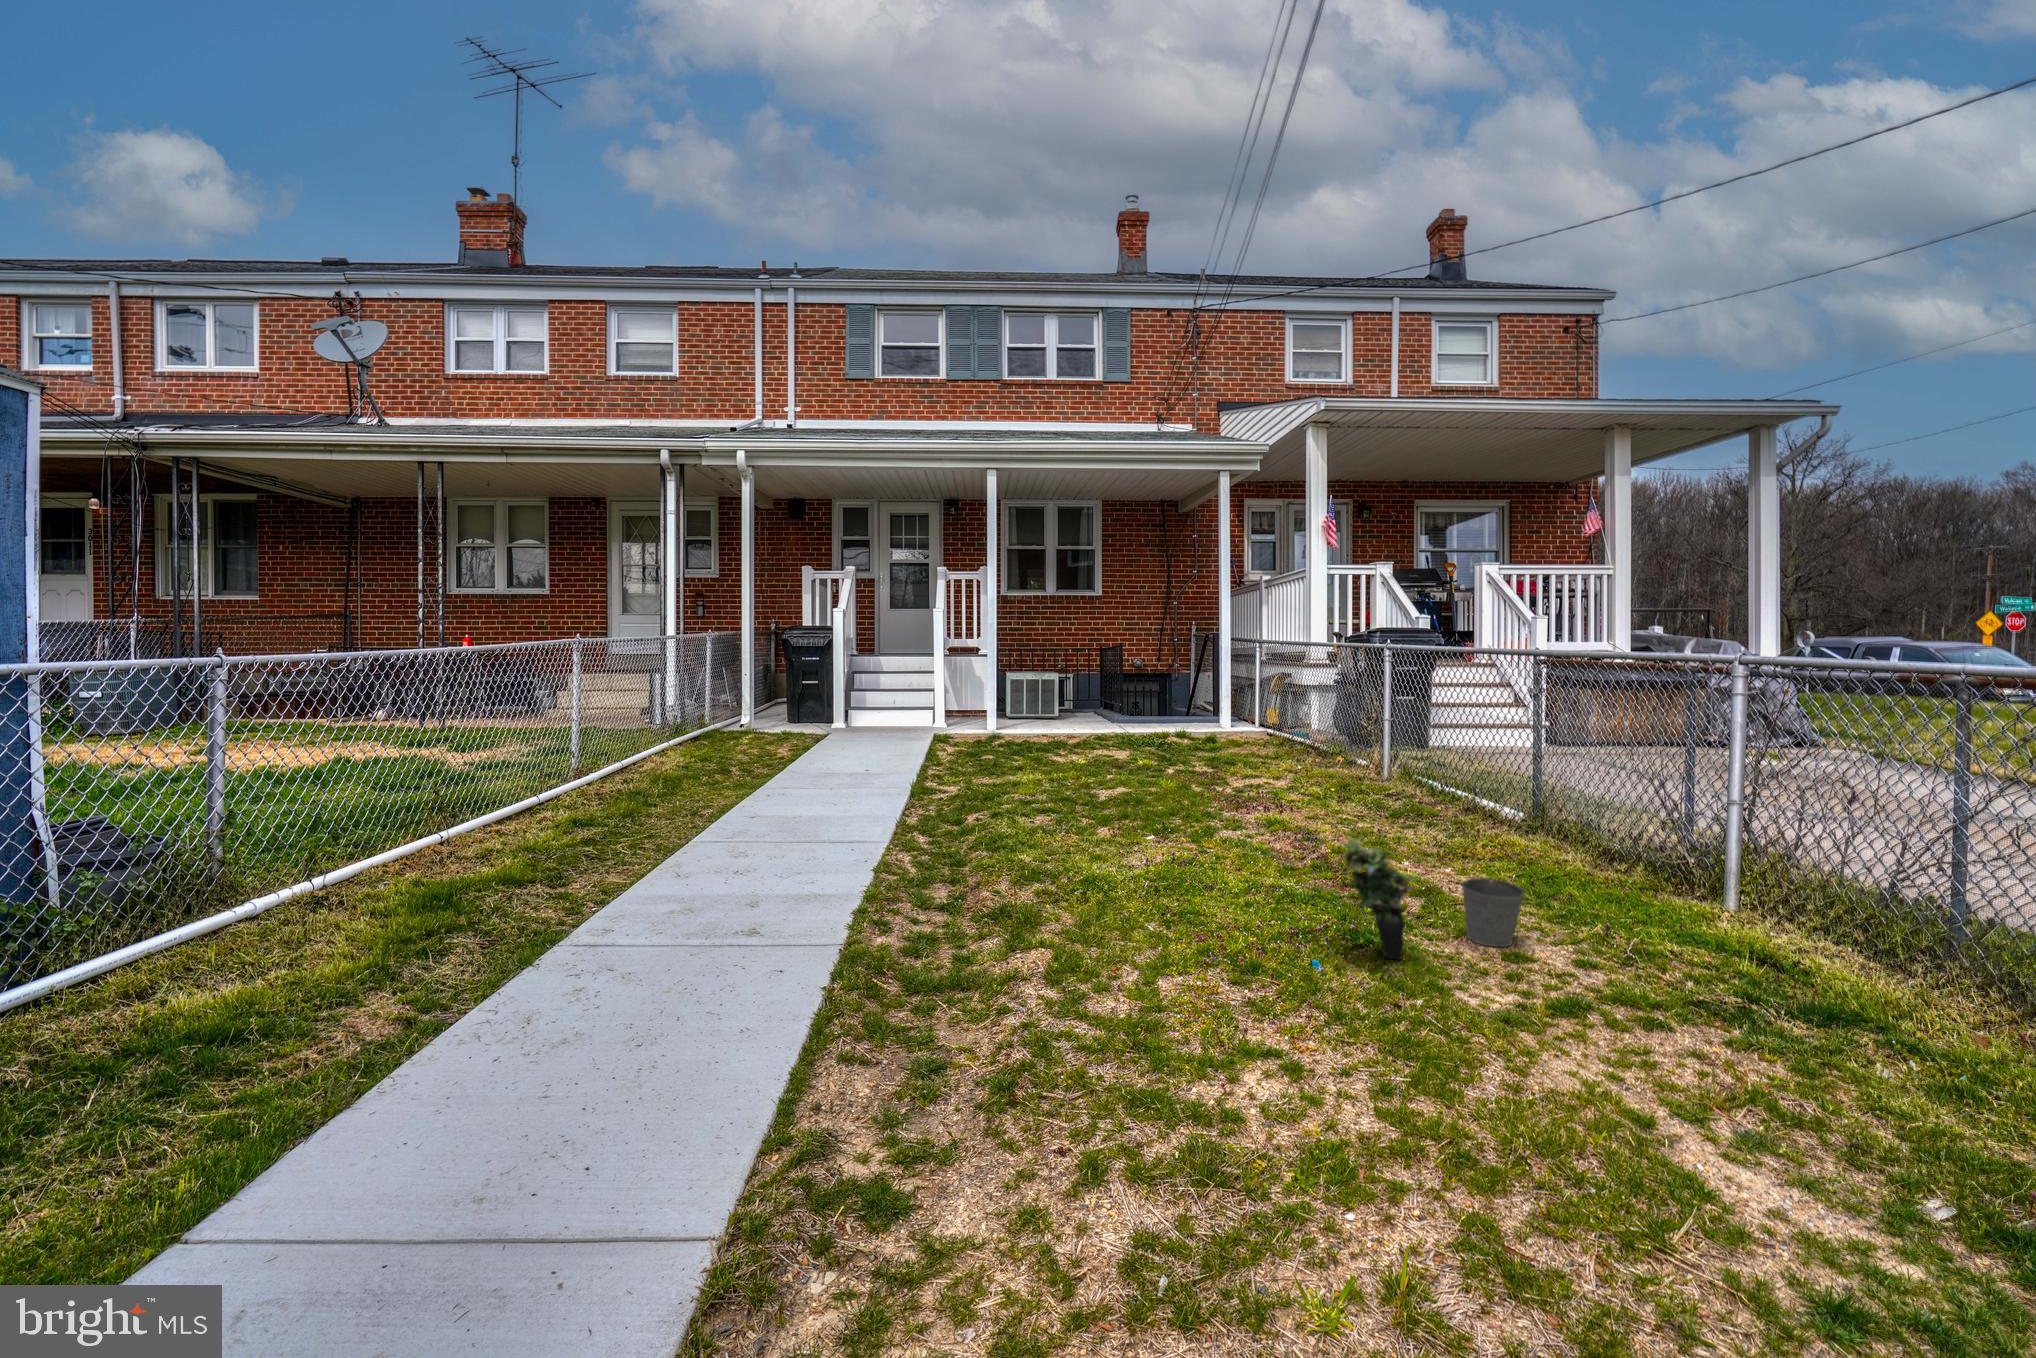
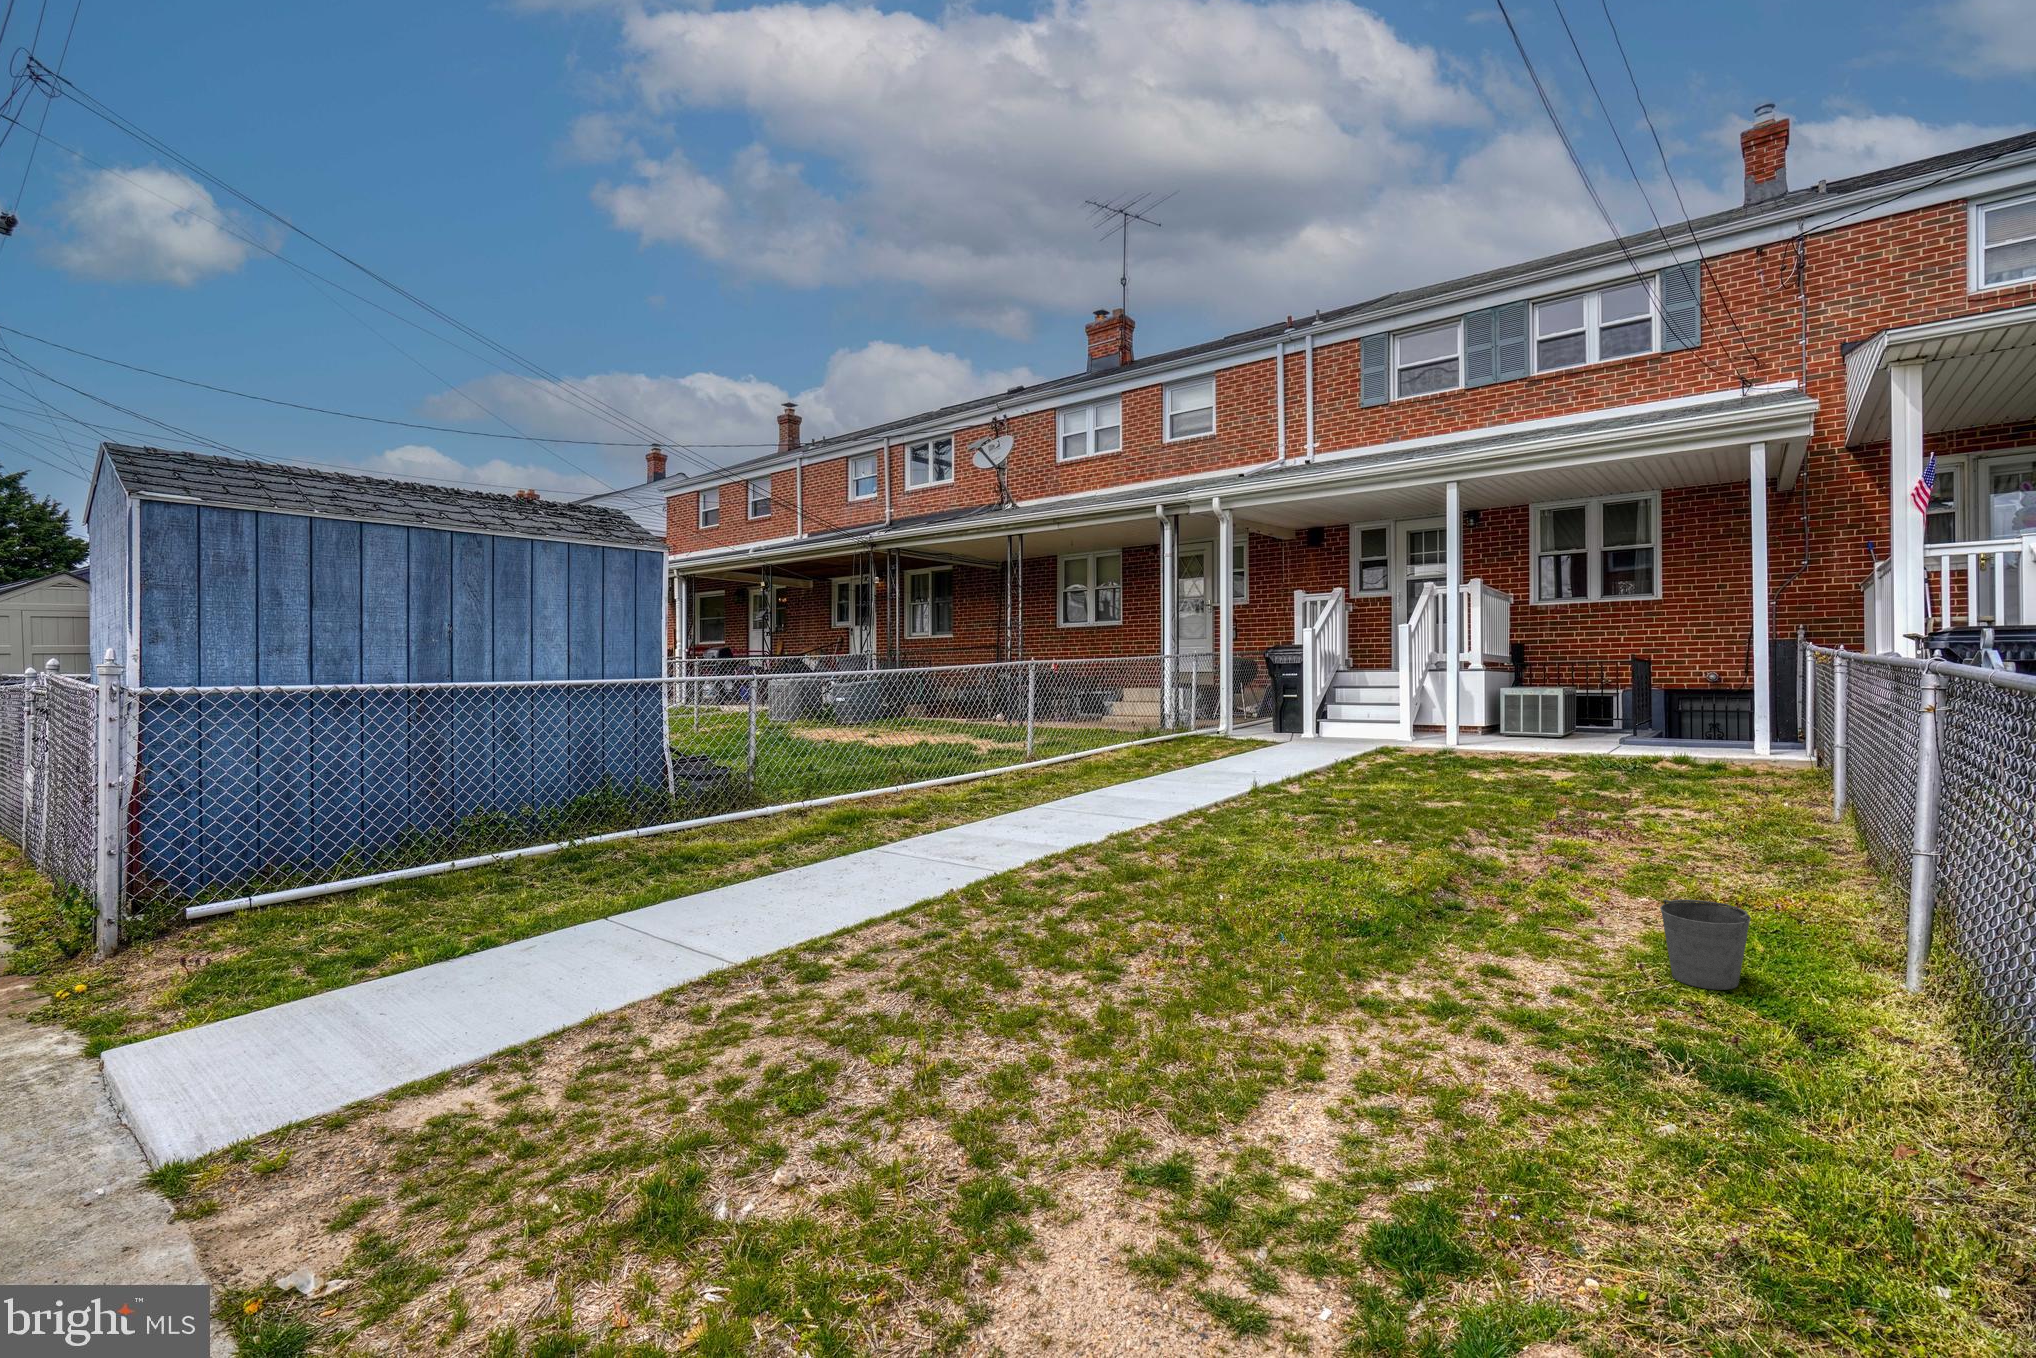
potted plant: present [1343,836,1416,960] -> none [1453,823,1548,972]

